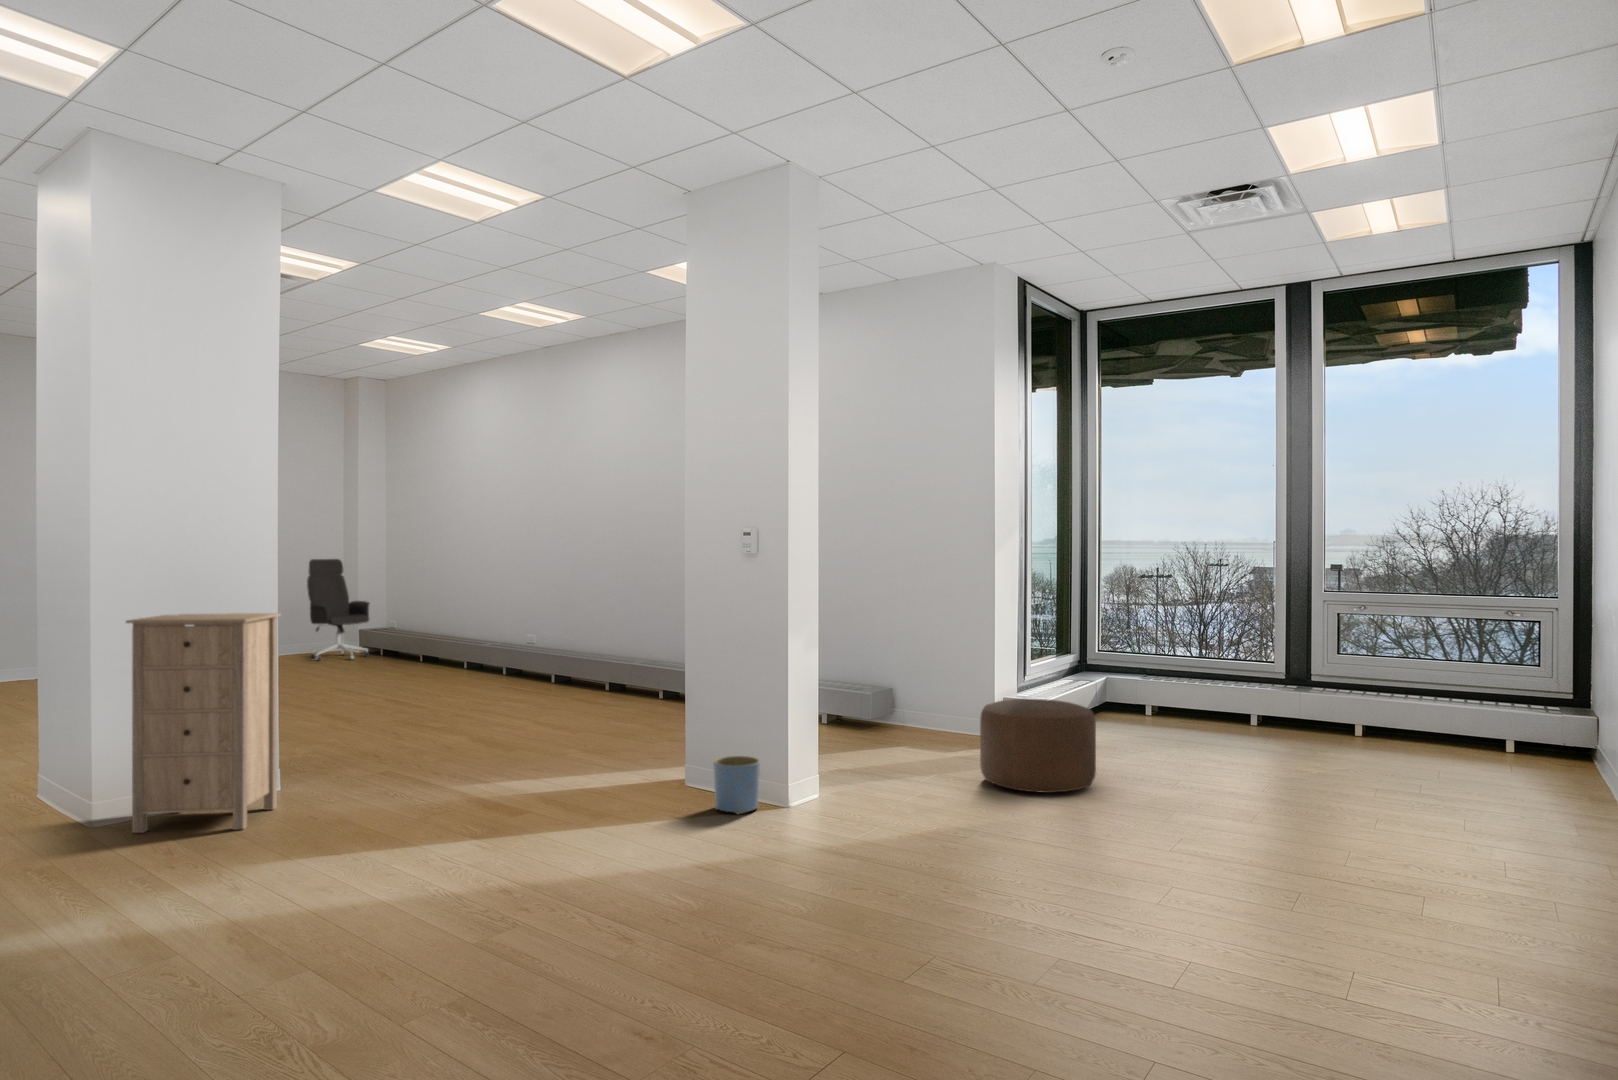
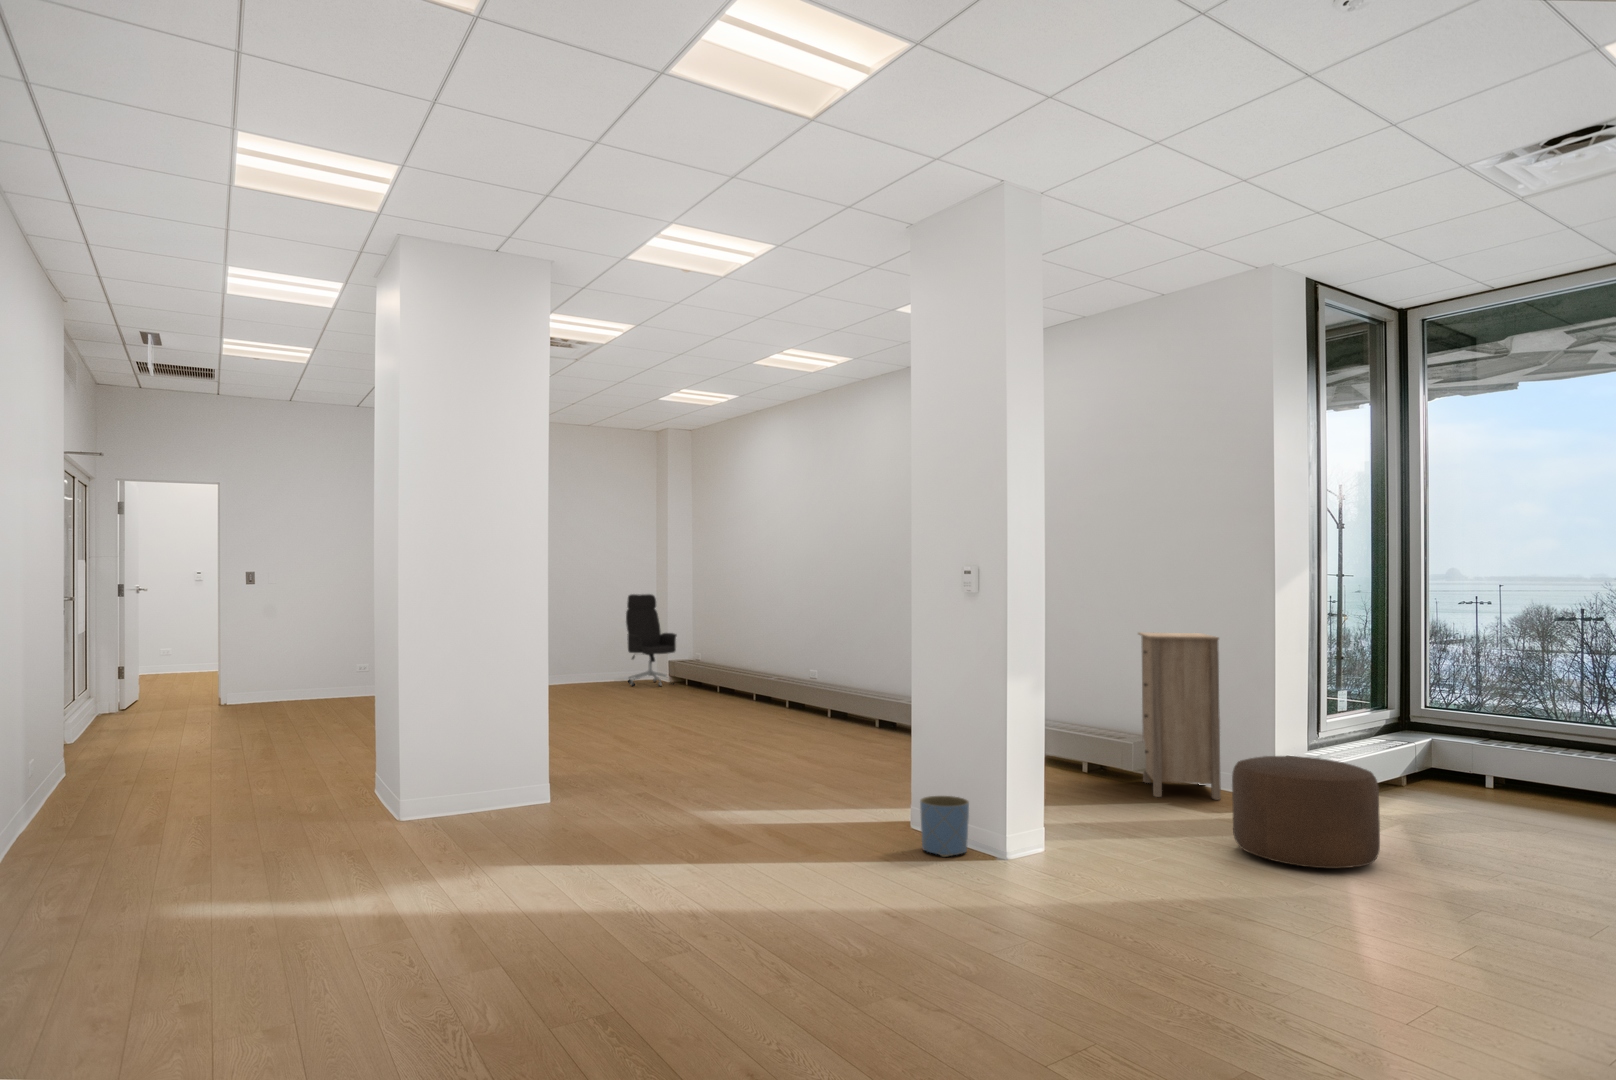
storage cabinet: present [126,613,281,833] -> present [1138,632,1221,800]

